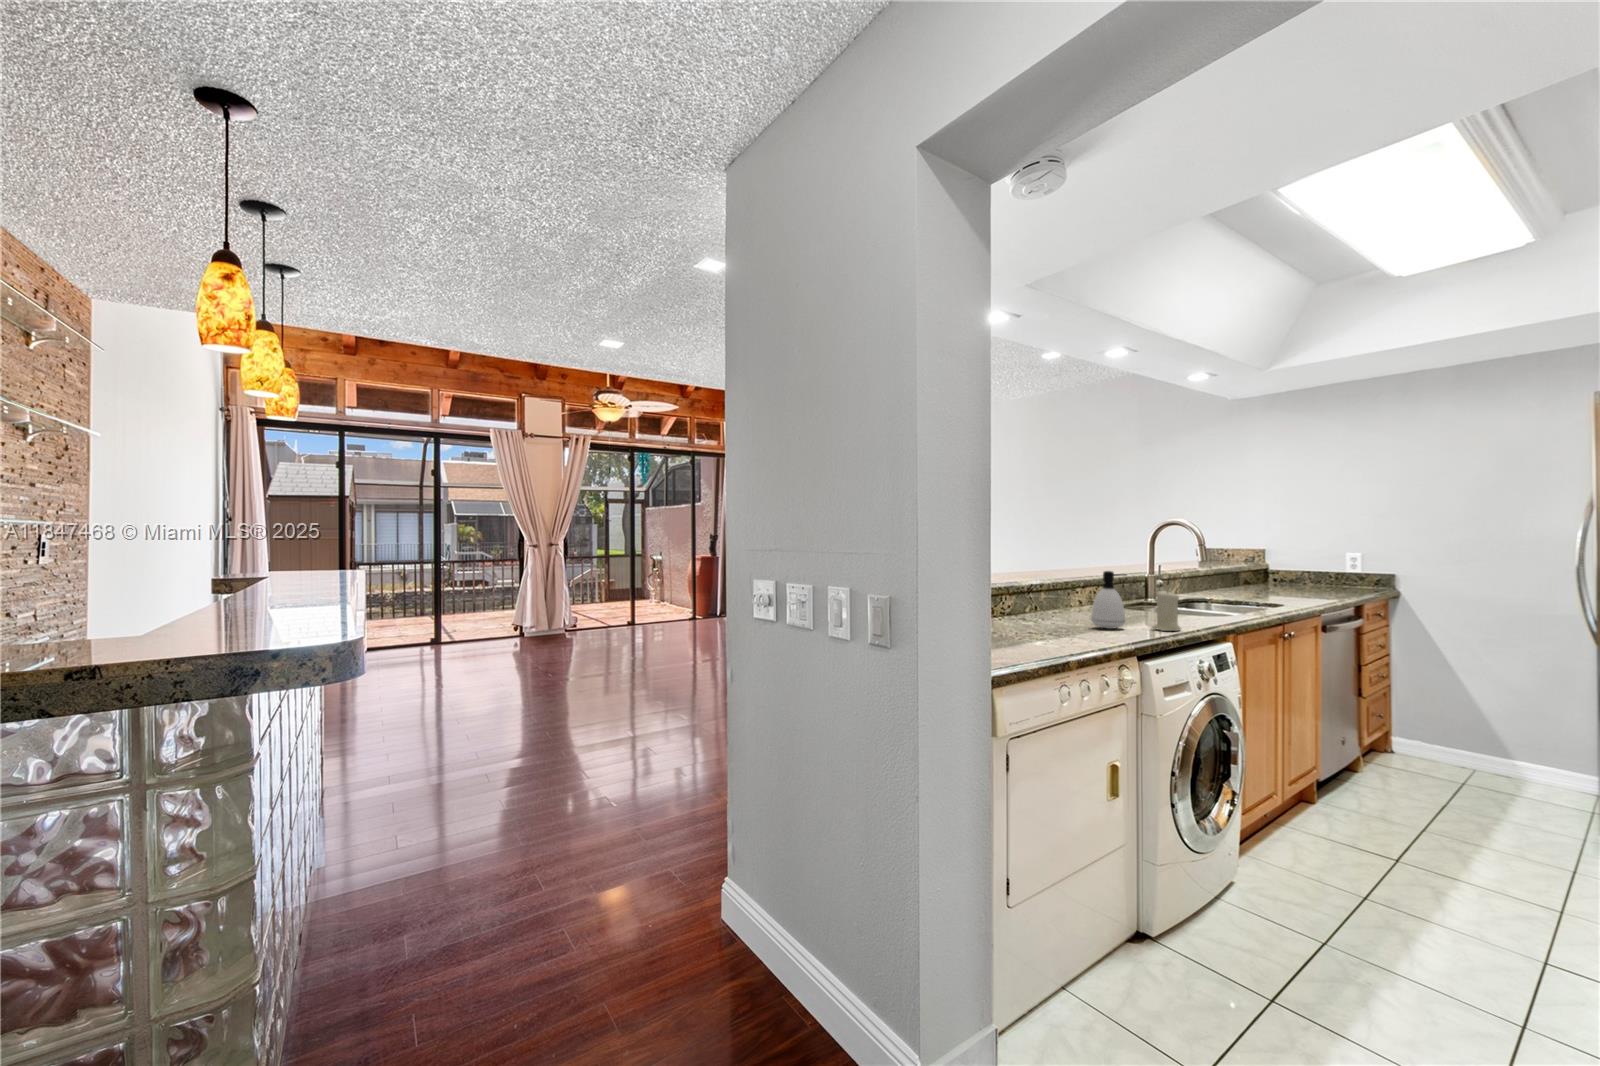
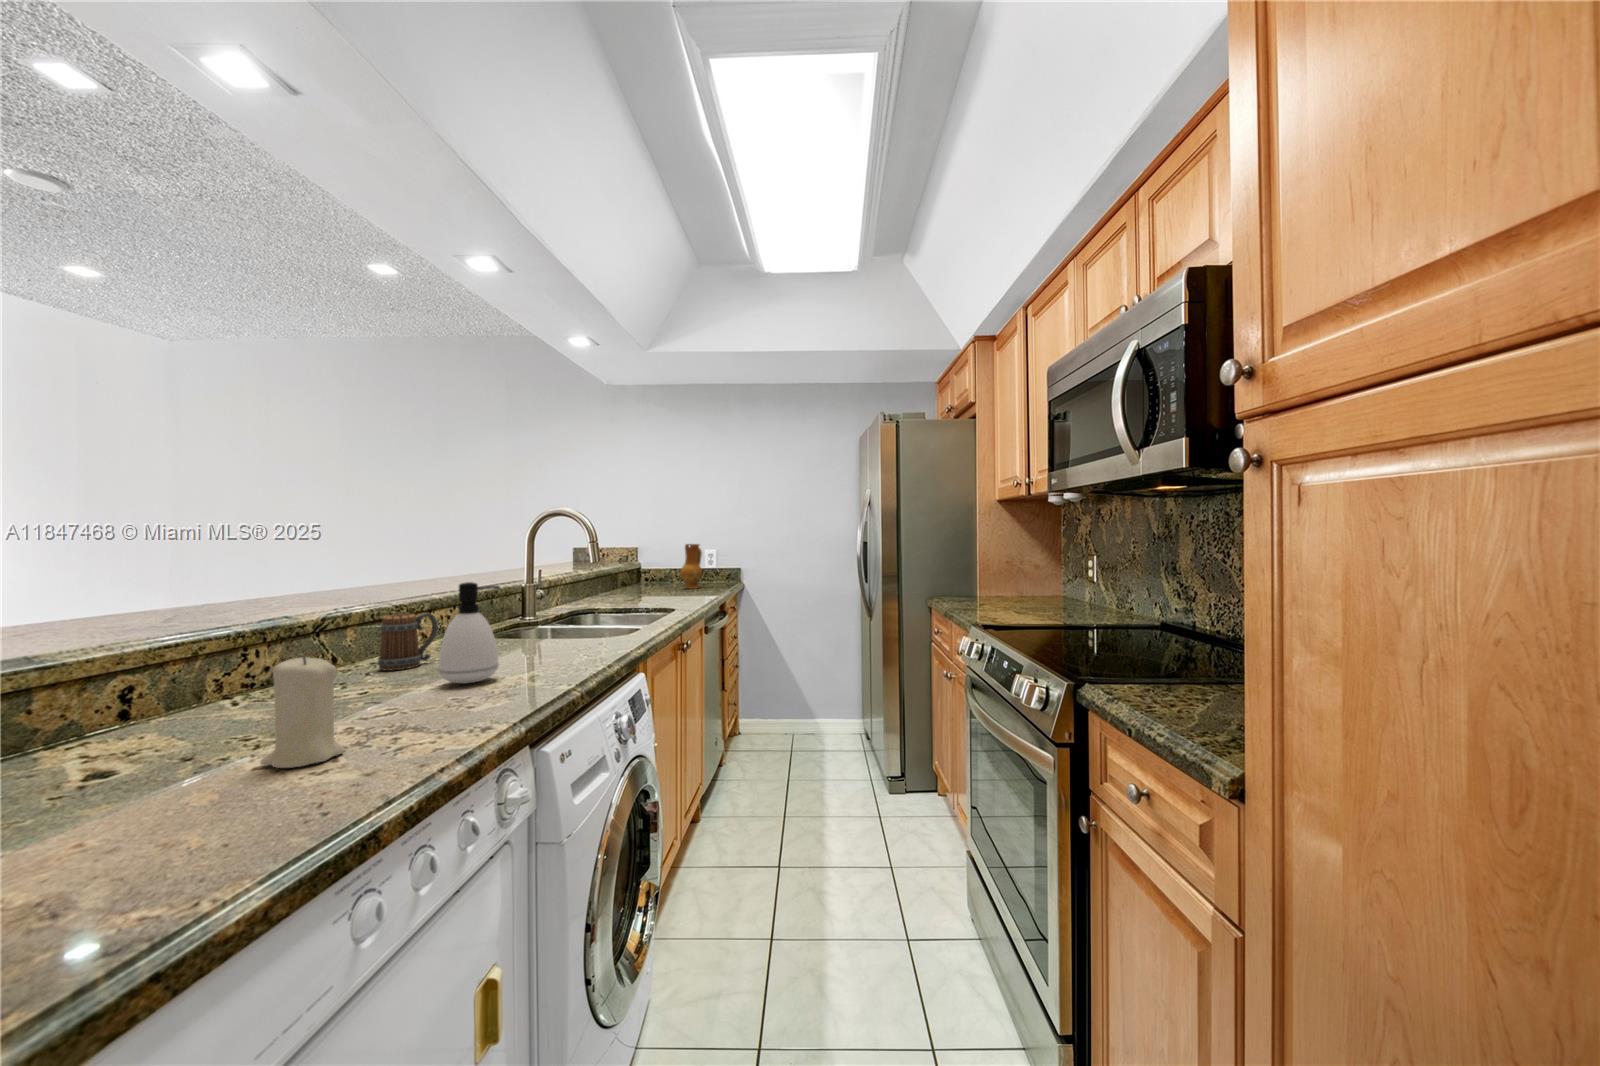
ceramic jug: none [1313,547,1342,592] -> present [680,544,702,589]
mug: none [1056,586,1089,619] -> present [378,613,438,670]
candle: present [1152,591,1181,631] -> present [261,655,344,768]

